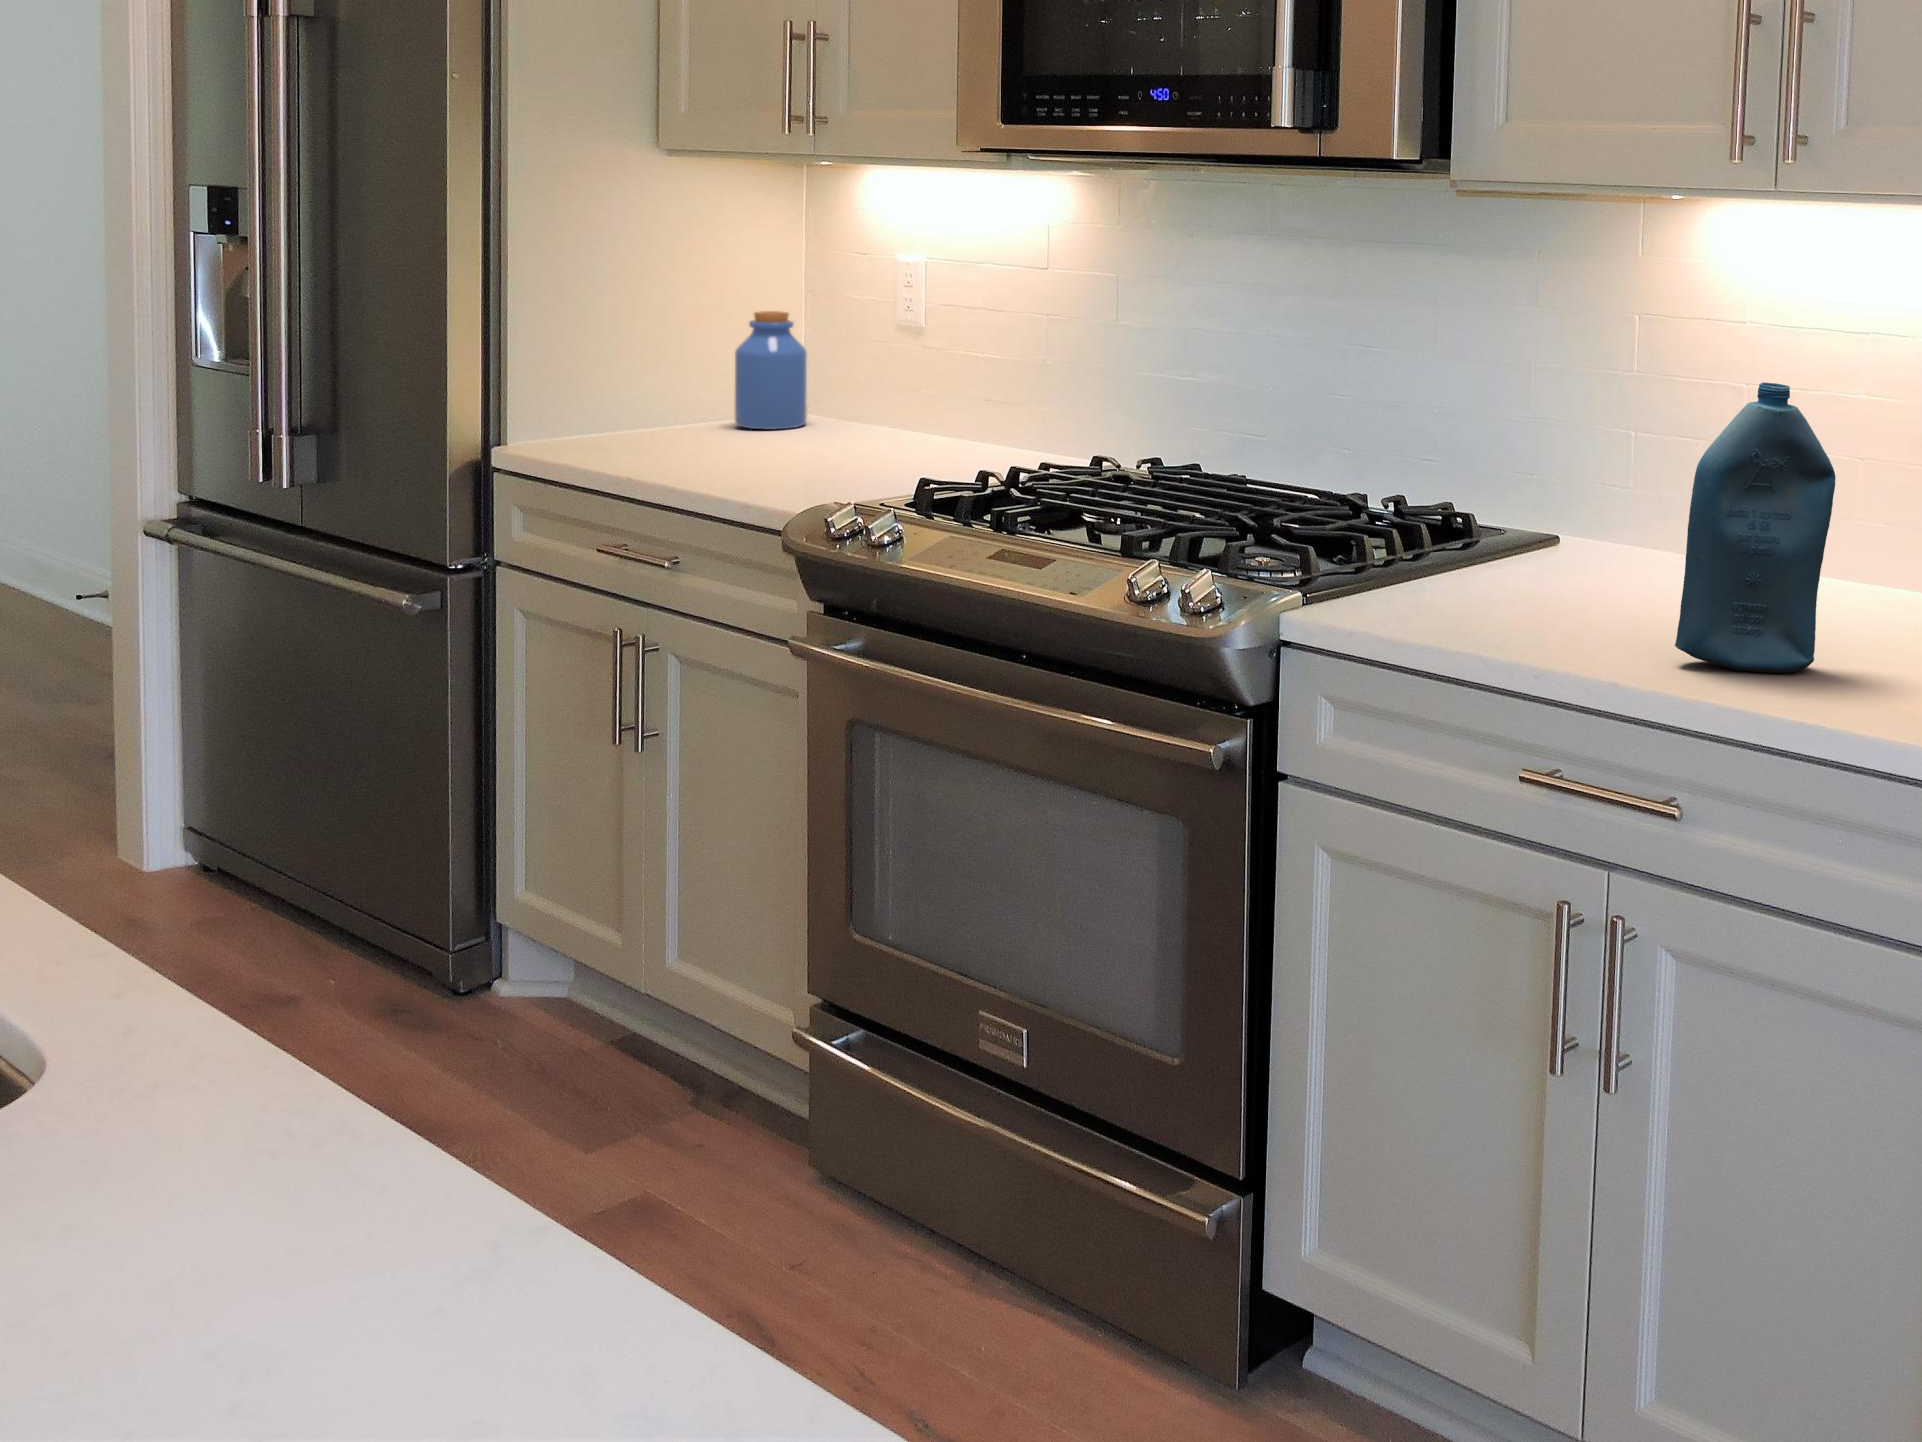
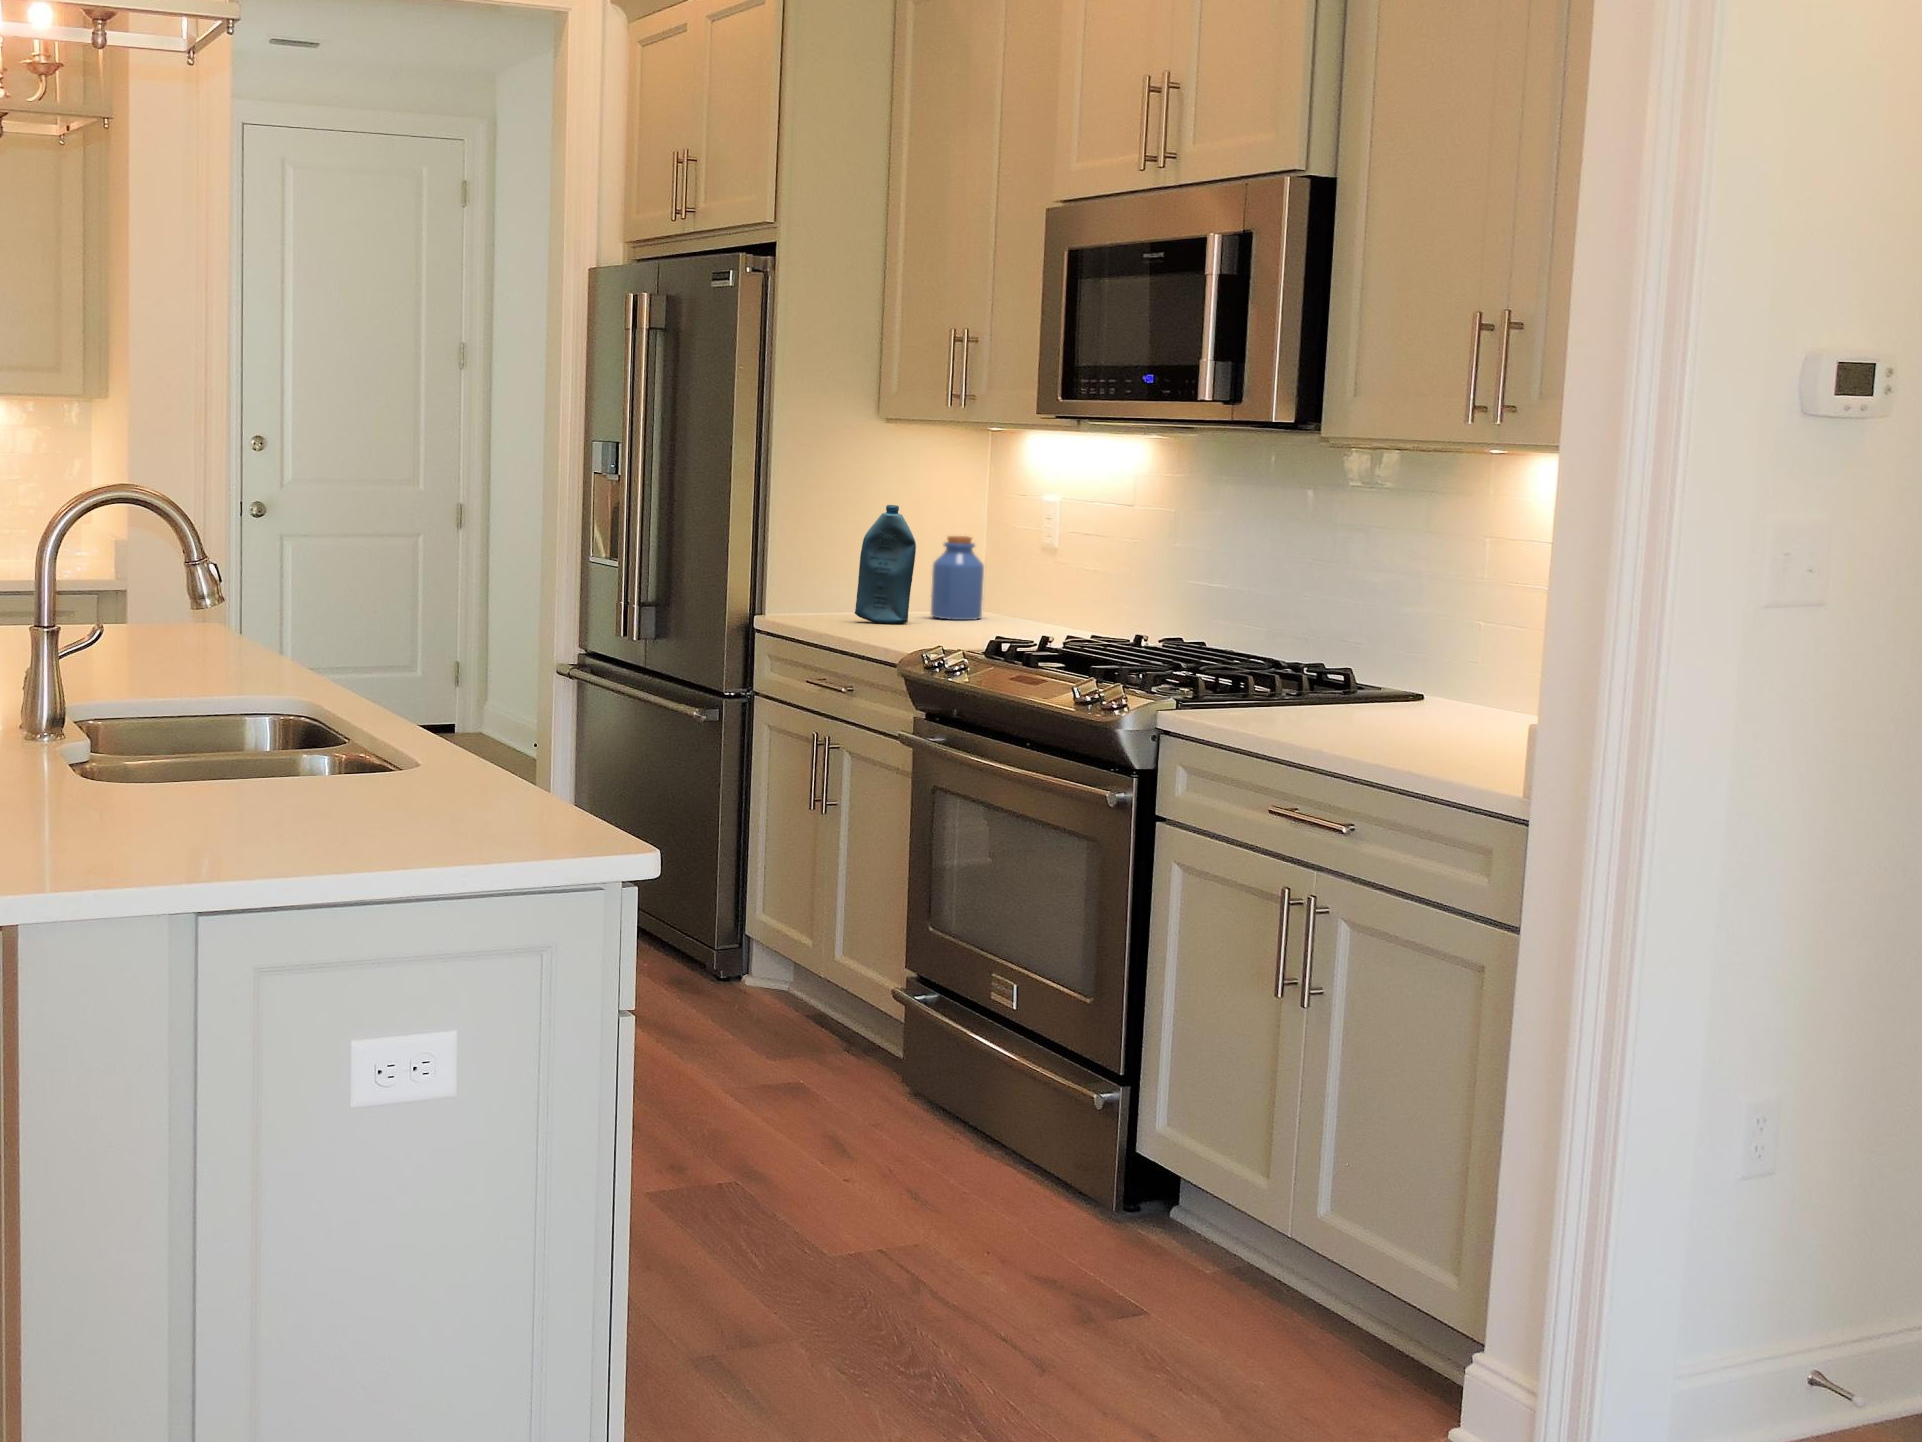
bottle: present [1675,382,1836,673] -> present [855,505,916,624]

